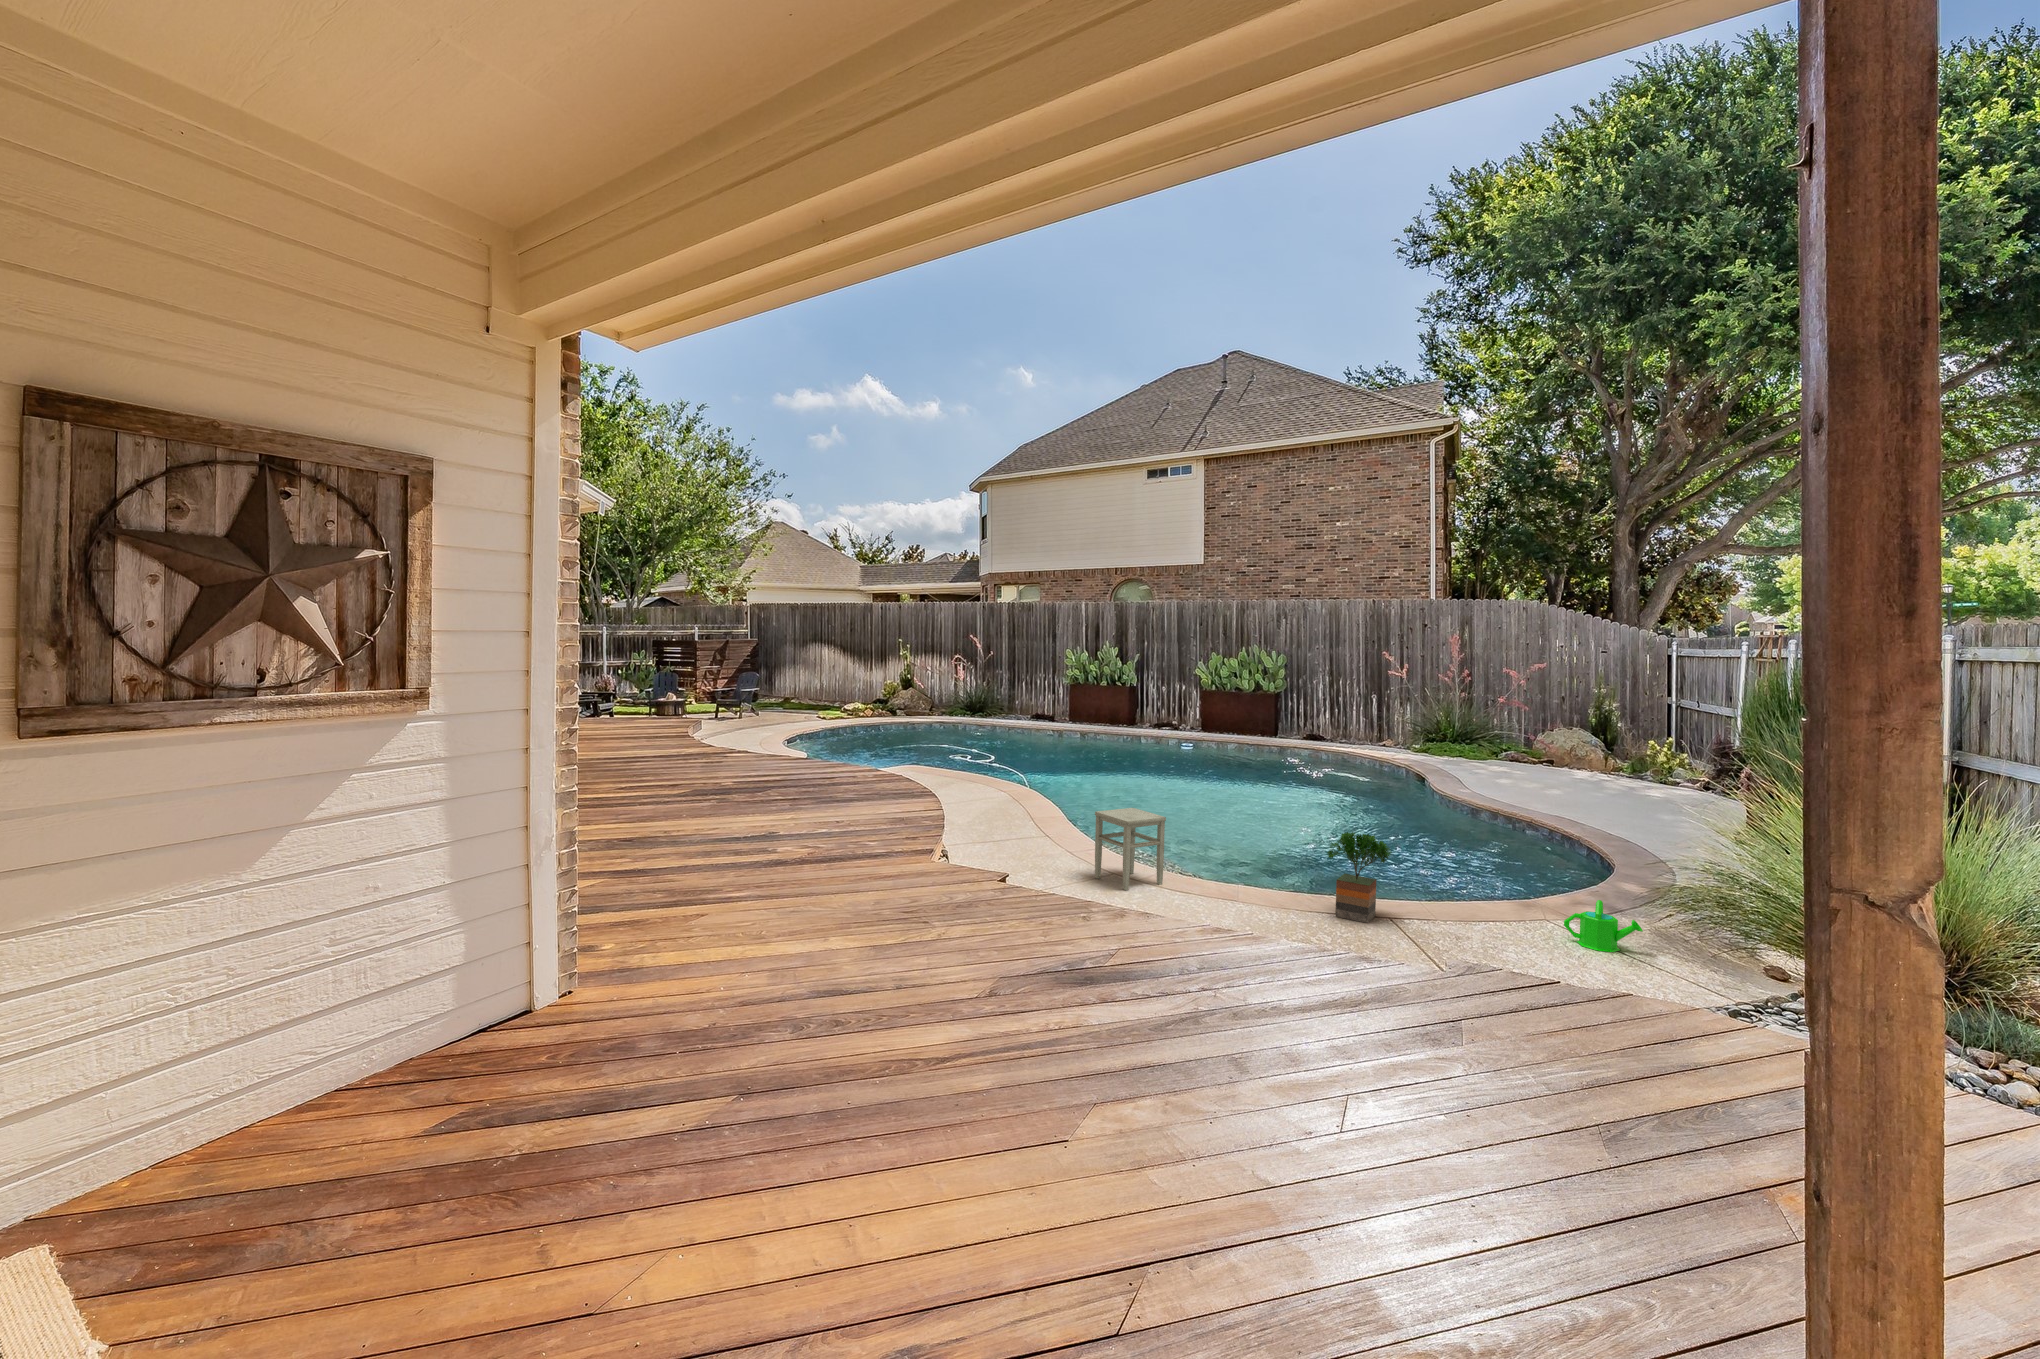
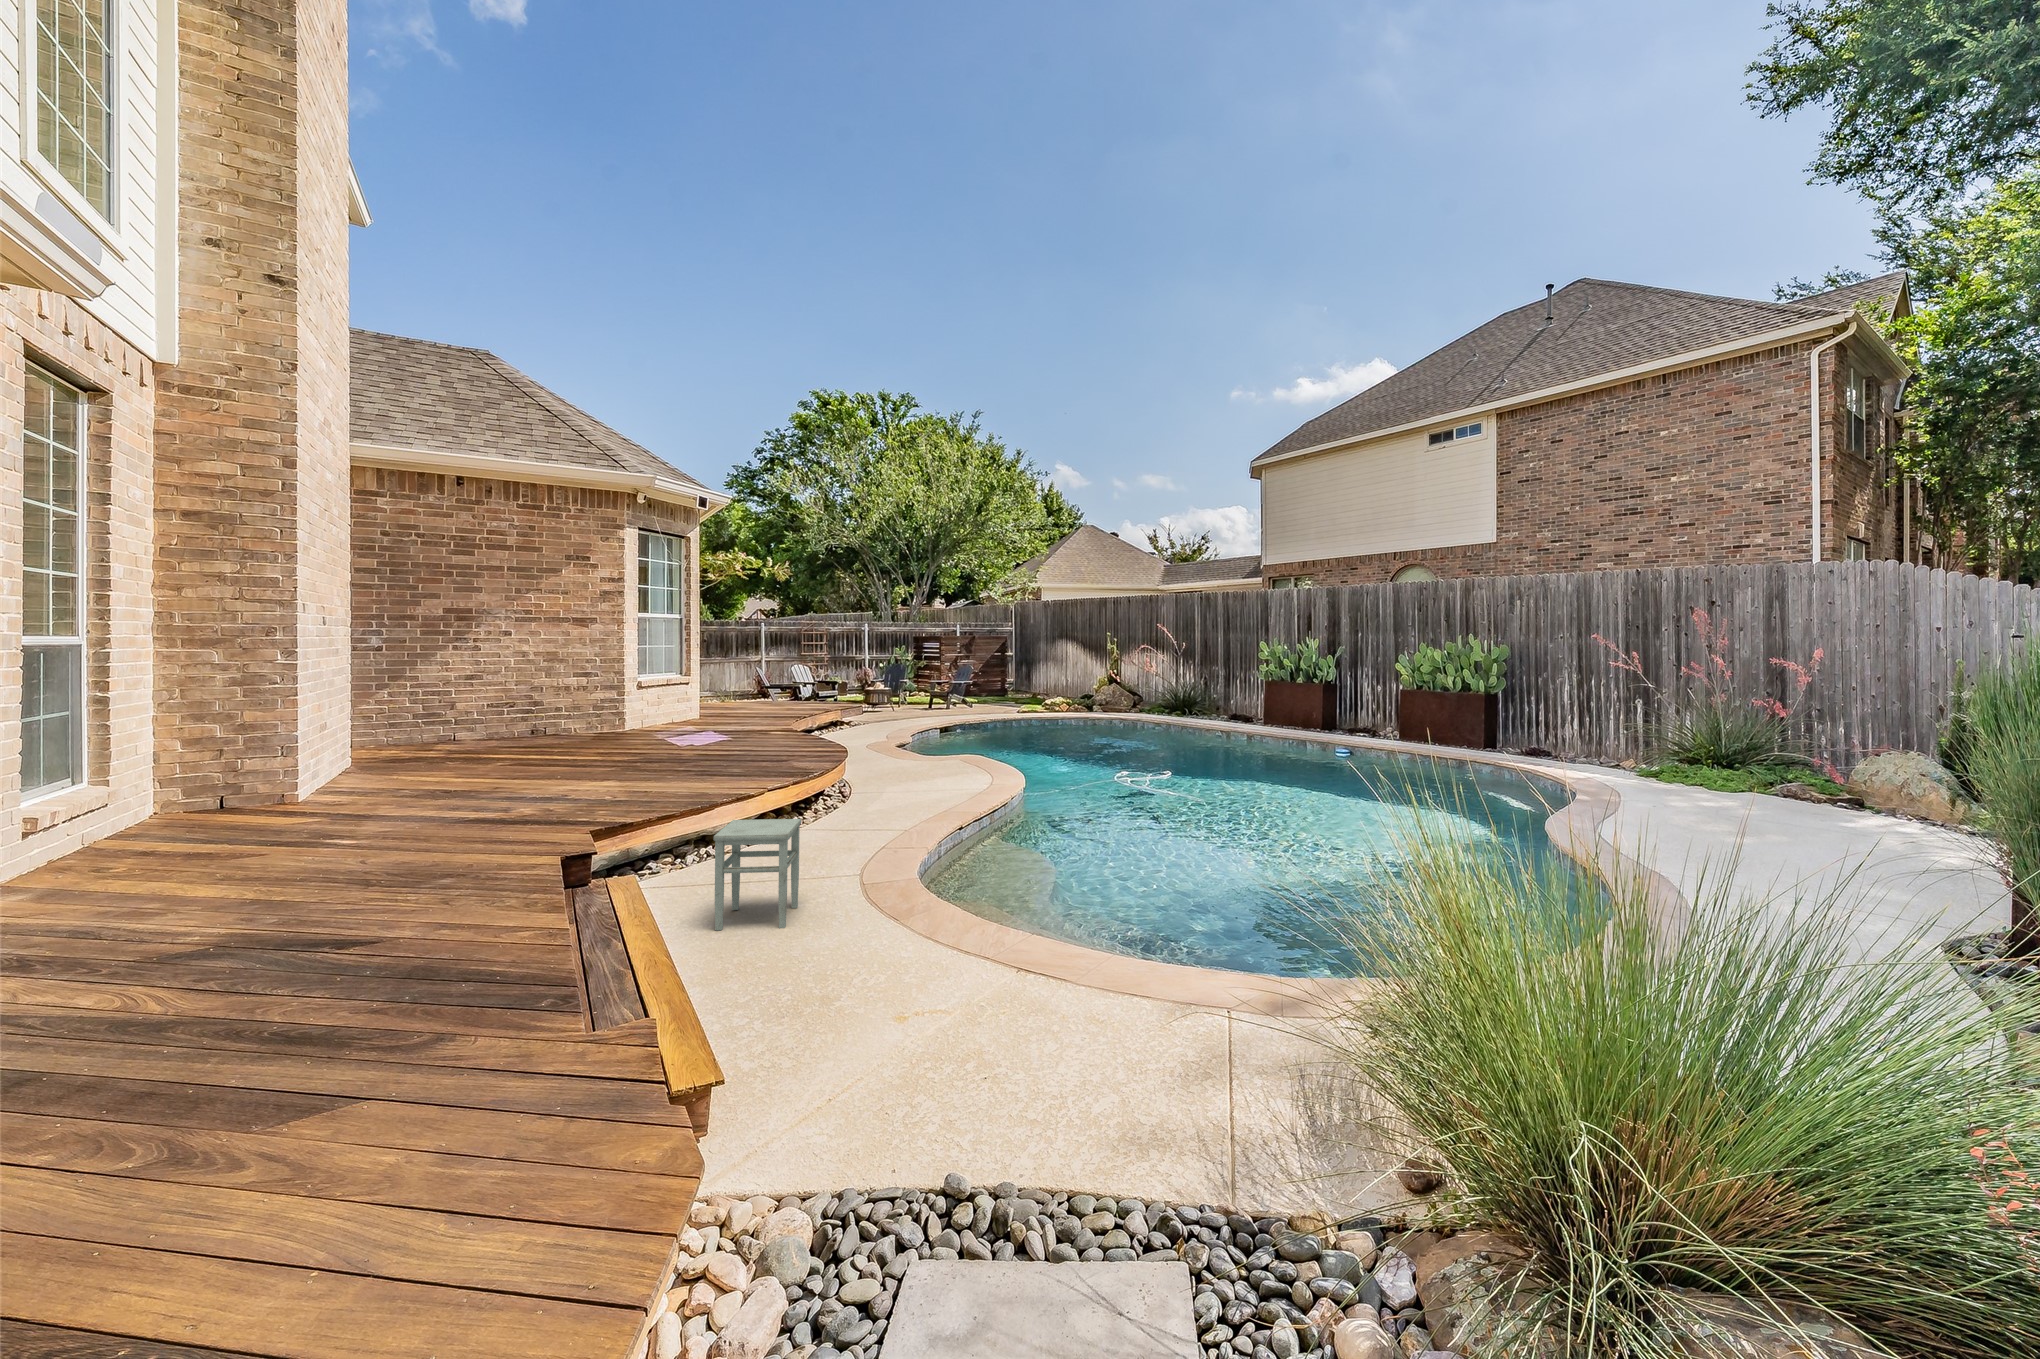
potted tree: present [1327,832,1392,923] -> none [845,877,947,1034]
watering can: present [1564,900,1643,952] -> none [1111,1066,1198,1182]

